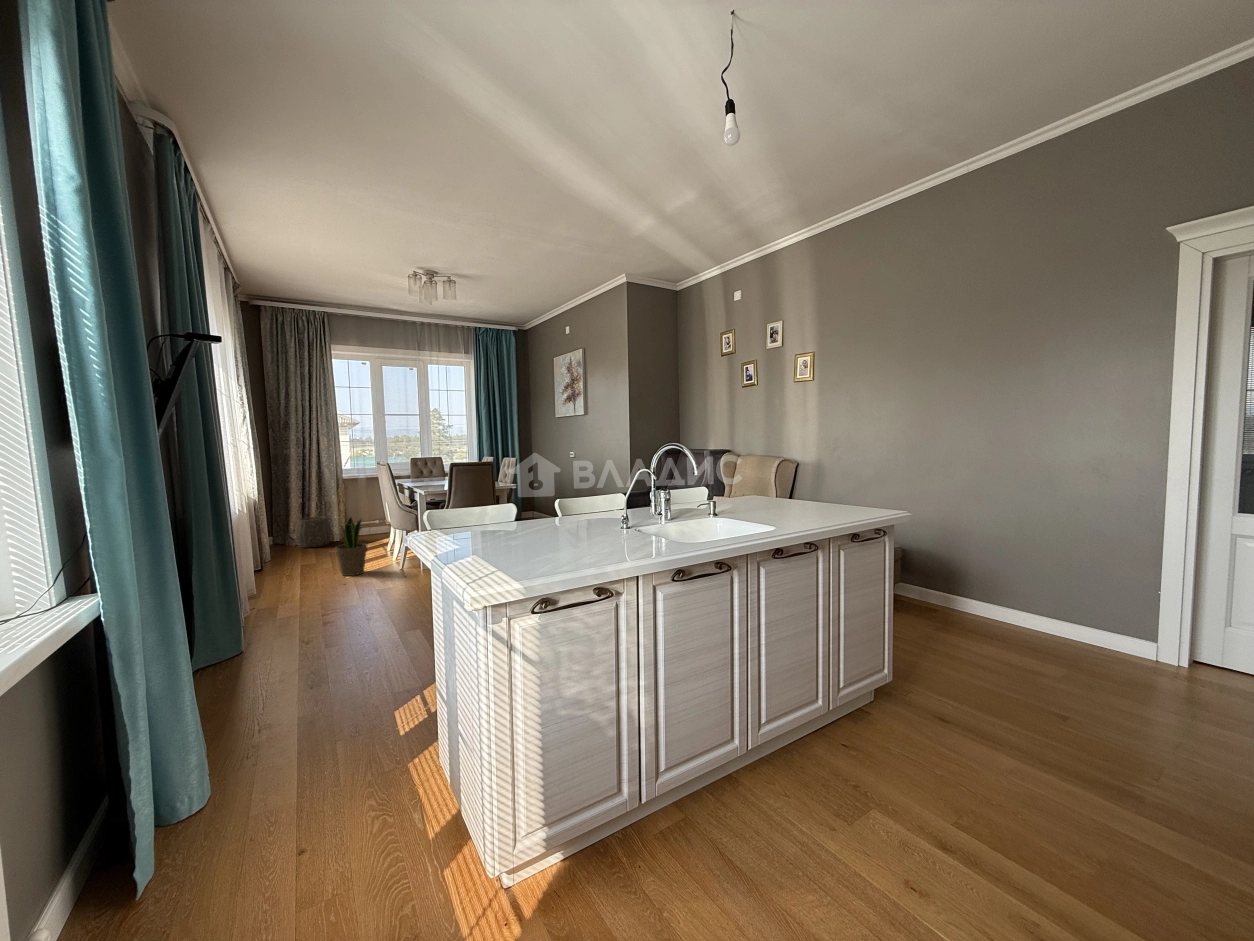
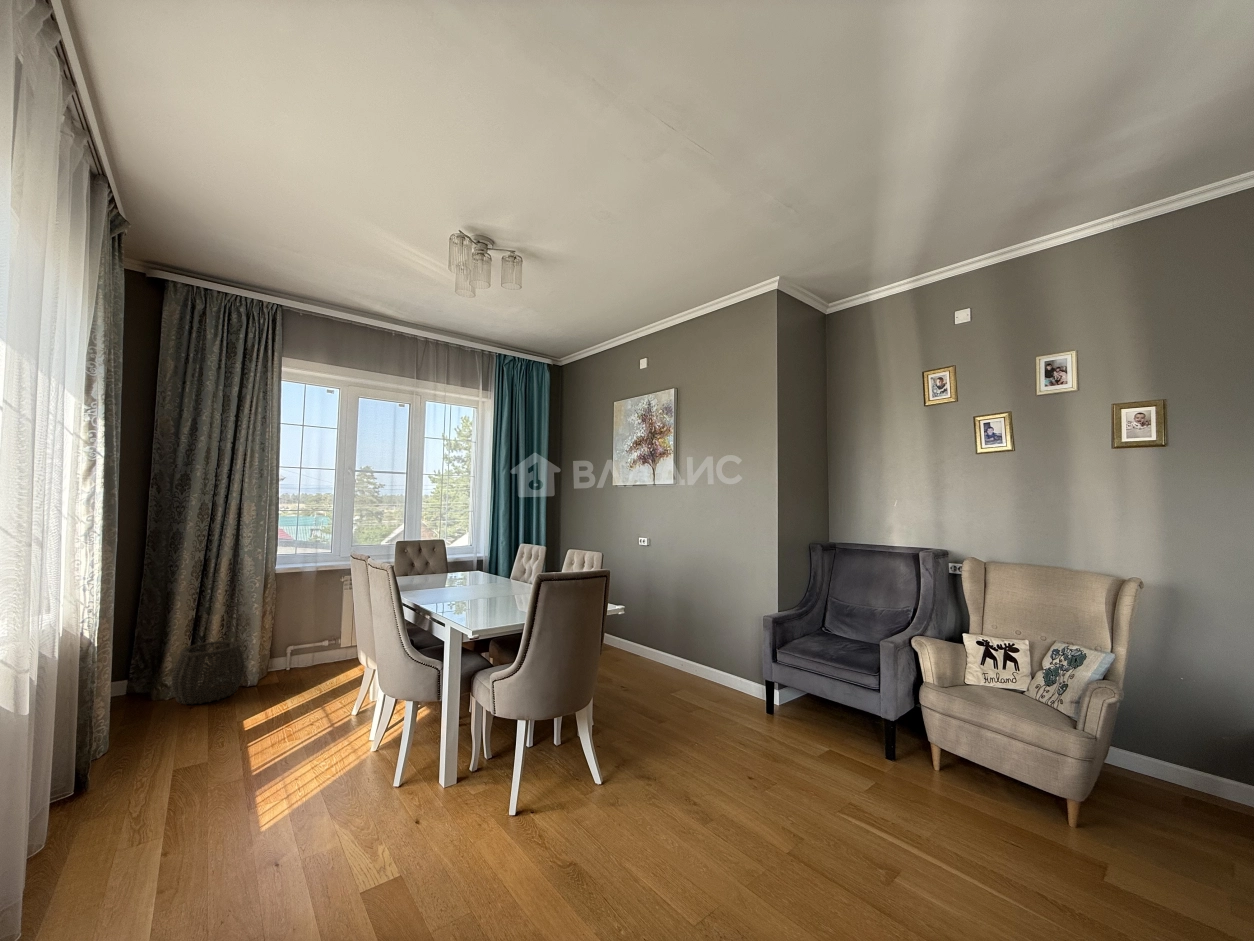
potted plant: present [335,518,368,576] -> none [259,674,343,817]

